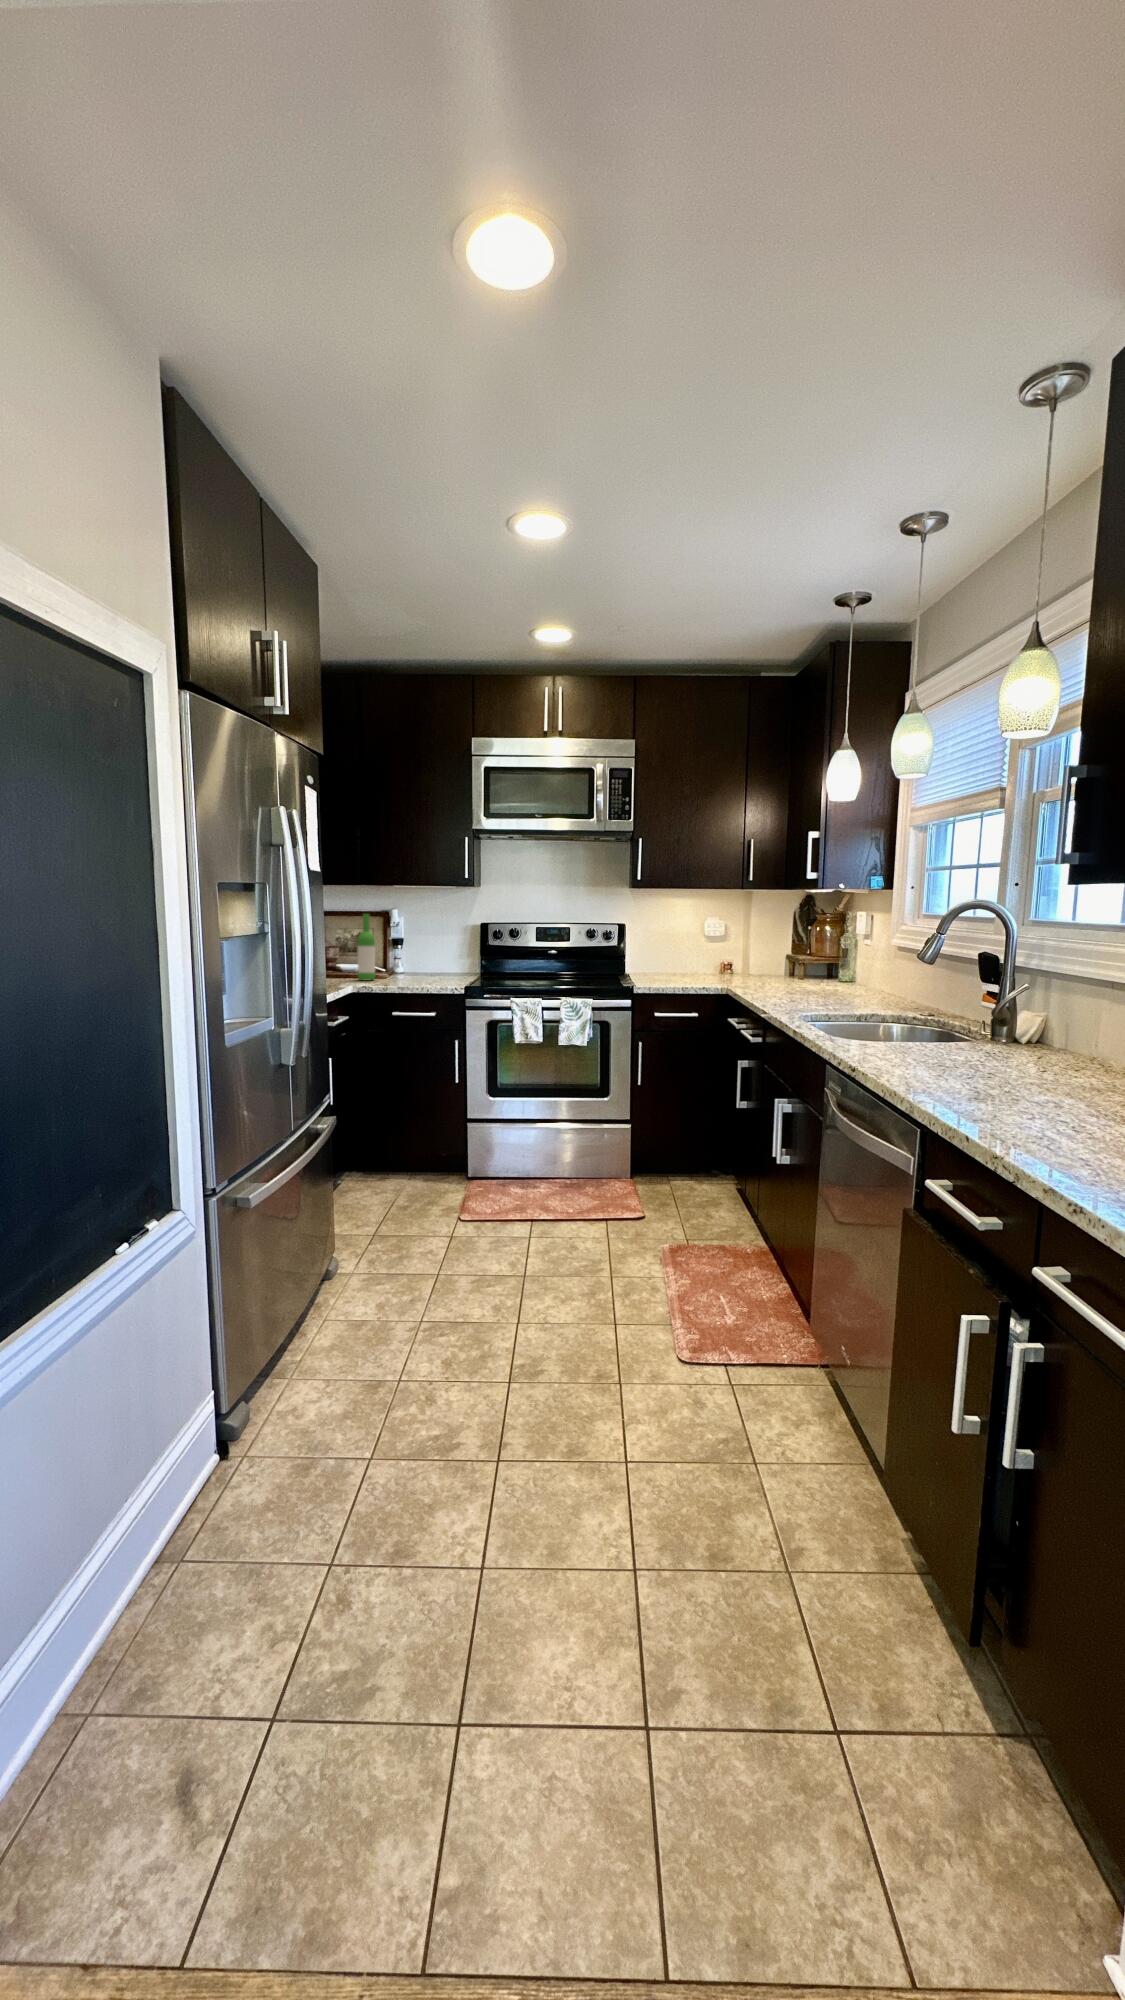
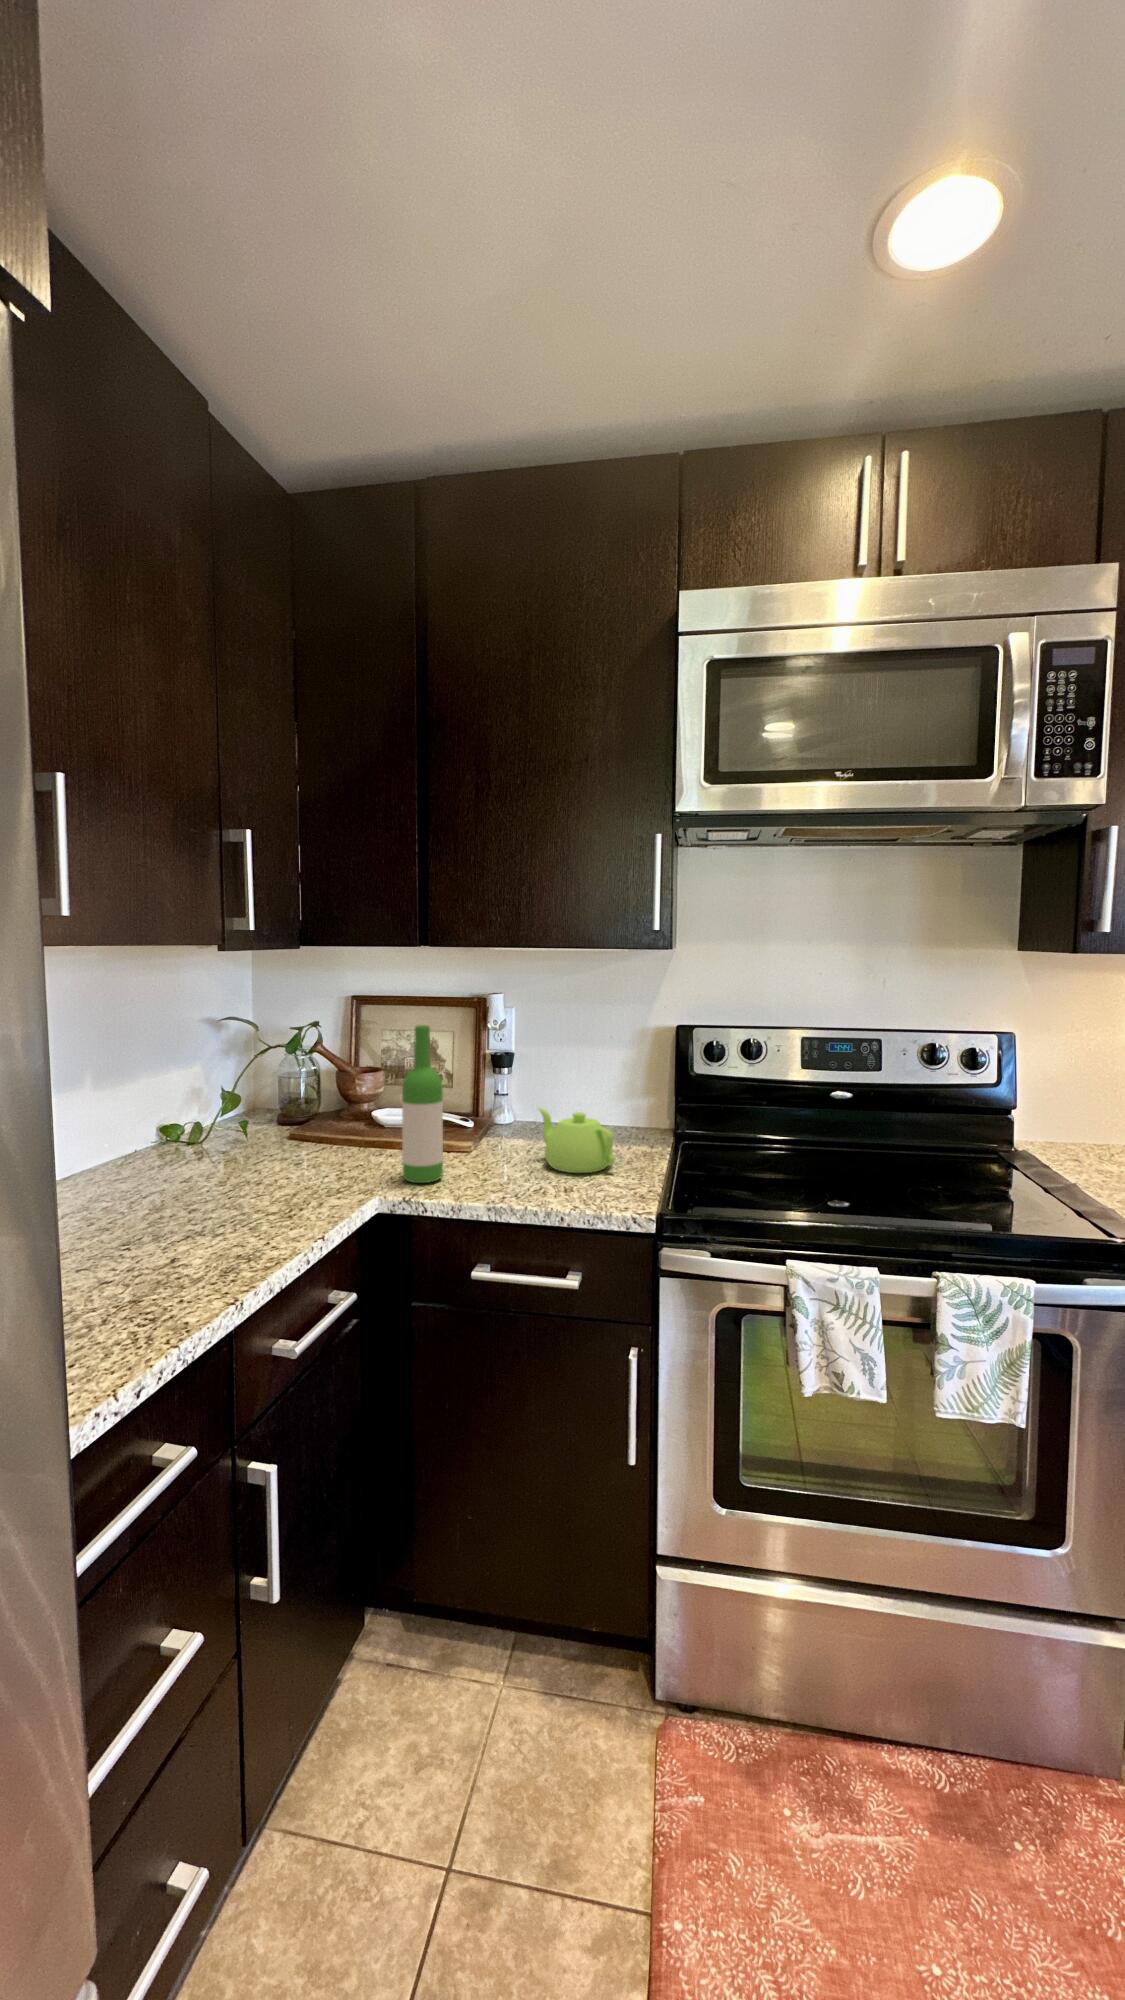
teapot: none [416,956,450,980] -> present [539,1108,615,1173]

